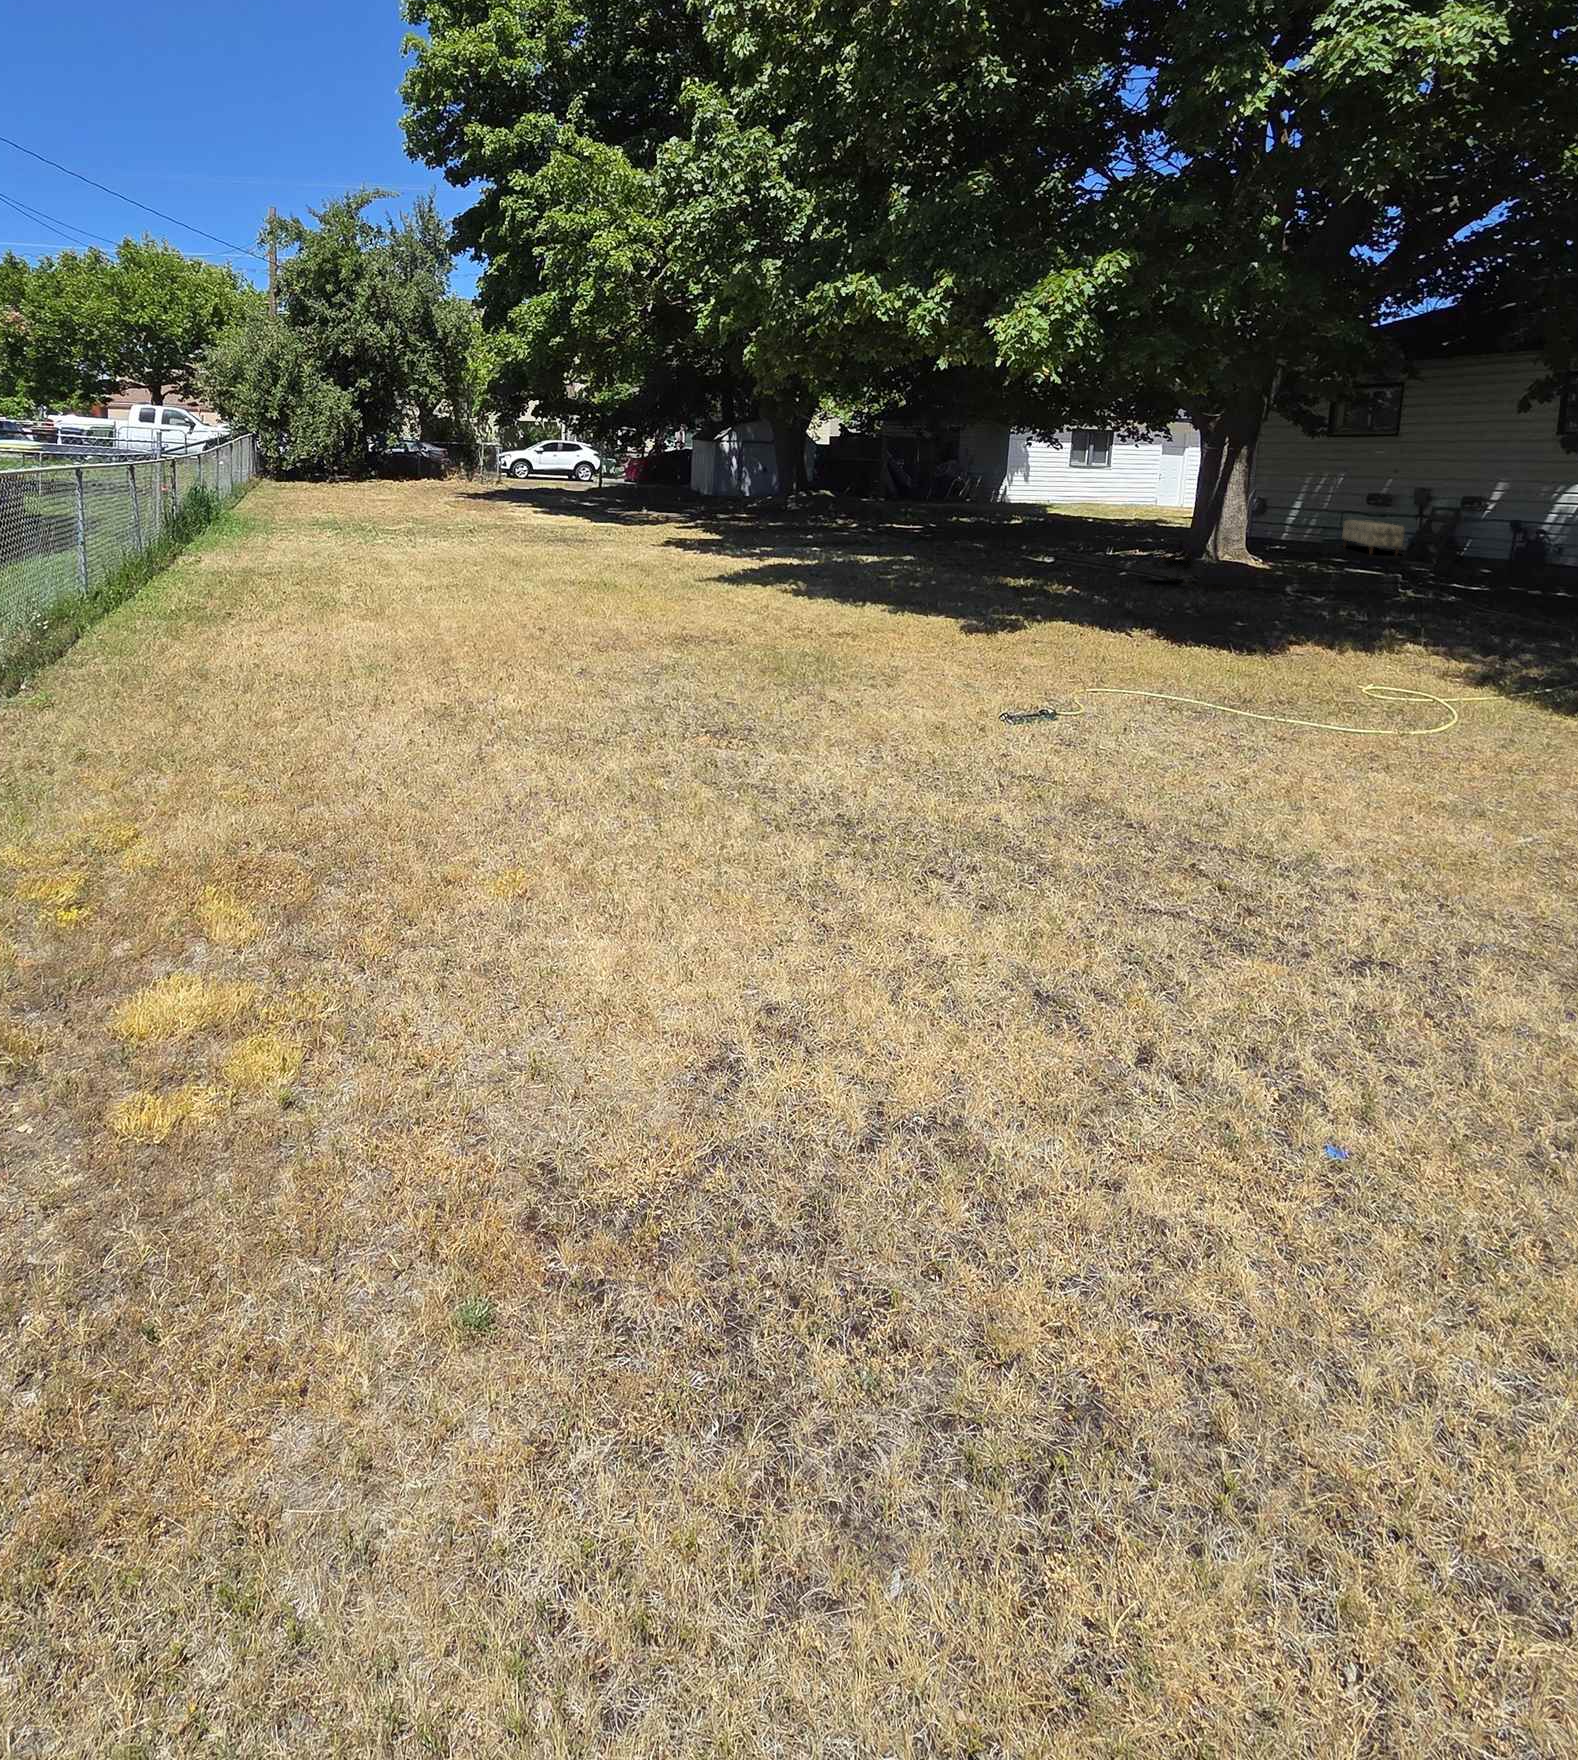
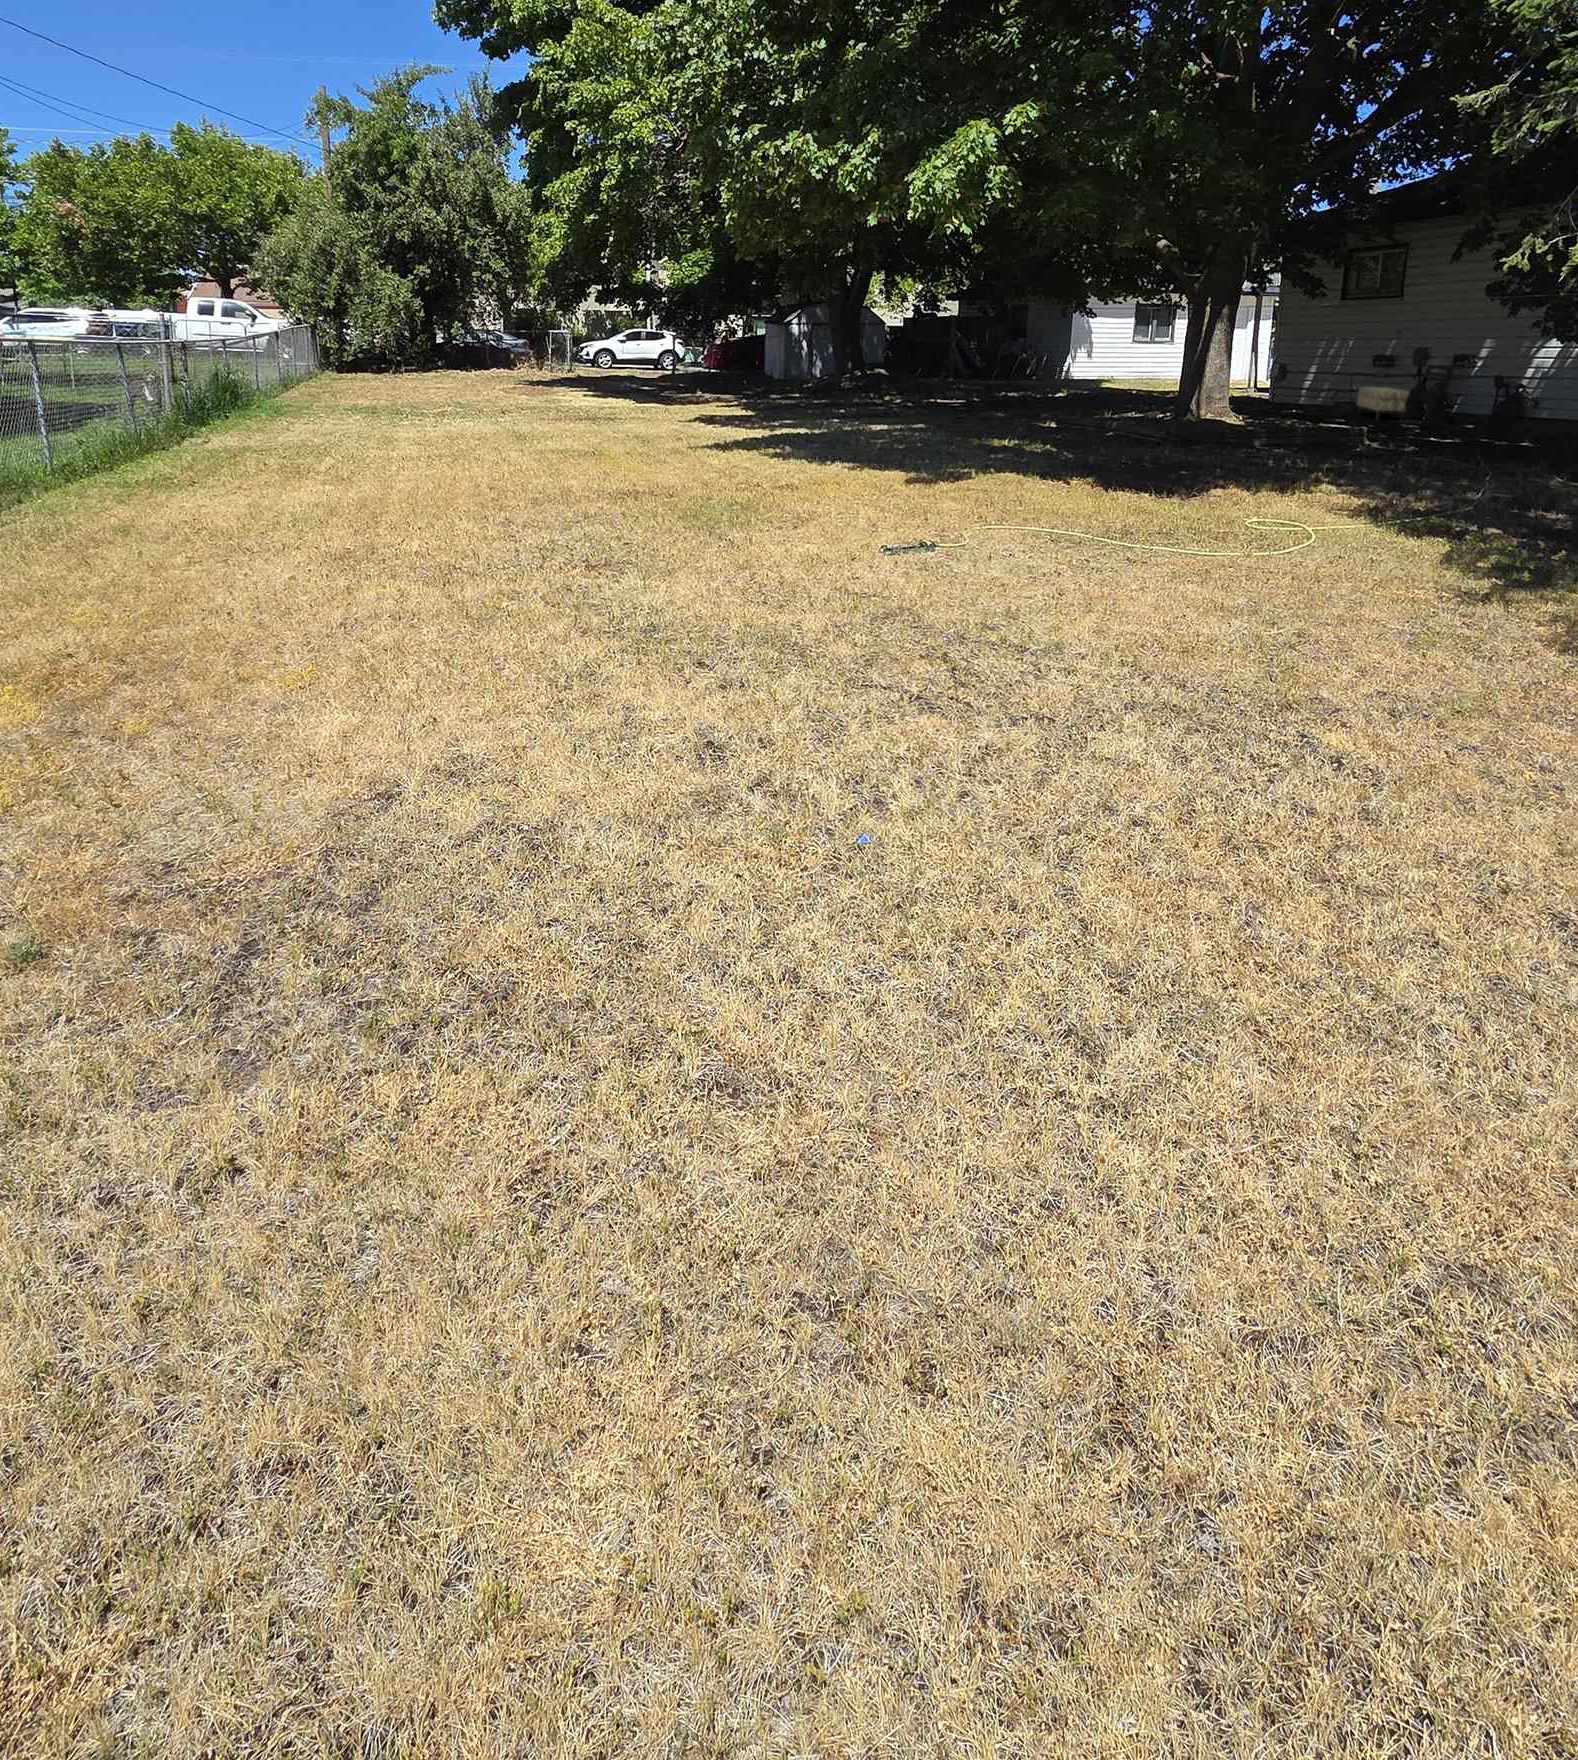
potted tree: present [1165,541,1193,583] -> none [1146,398,1177,443]

